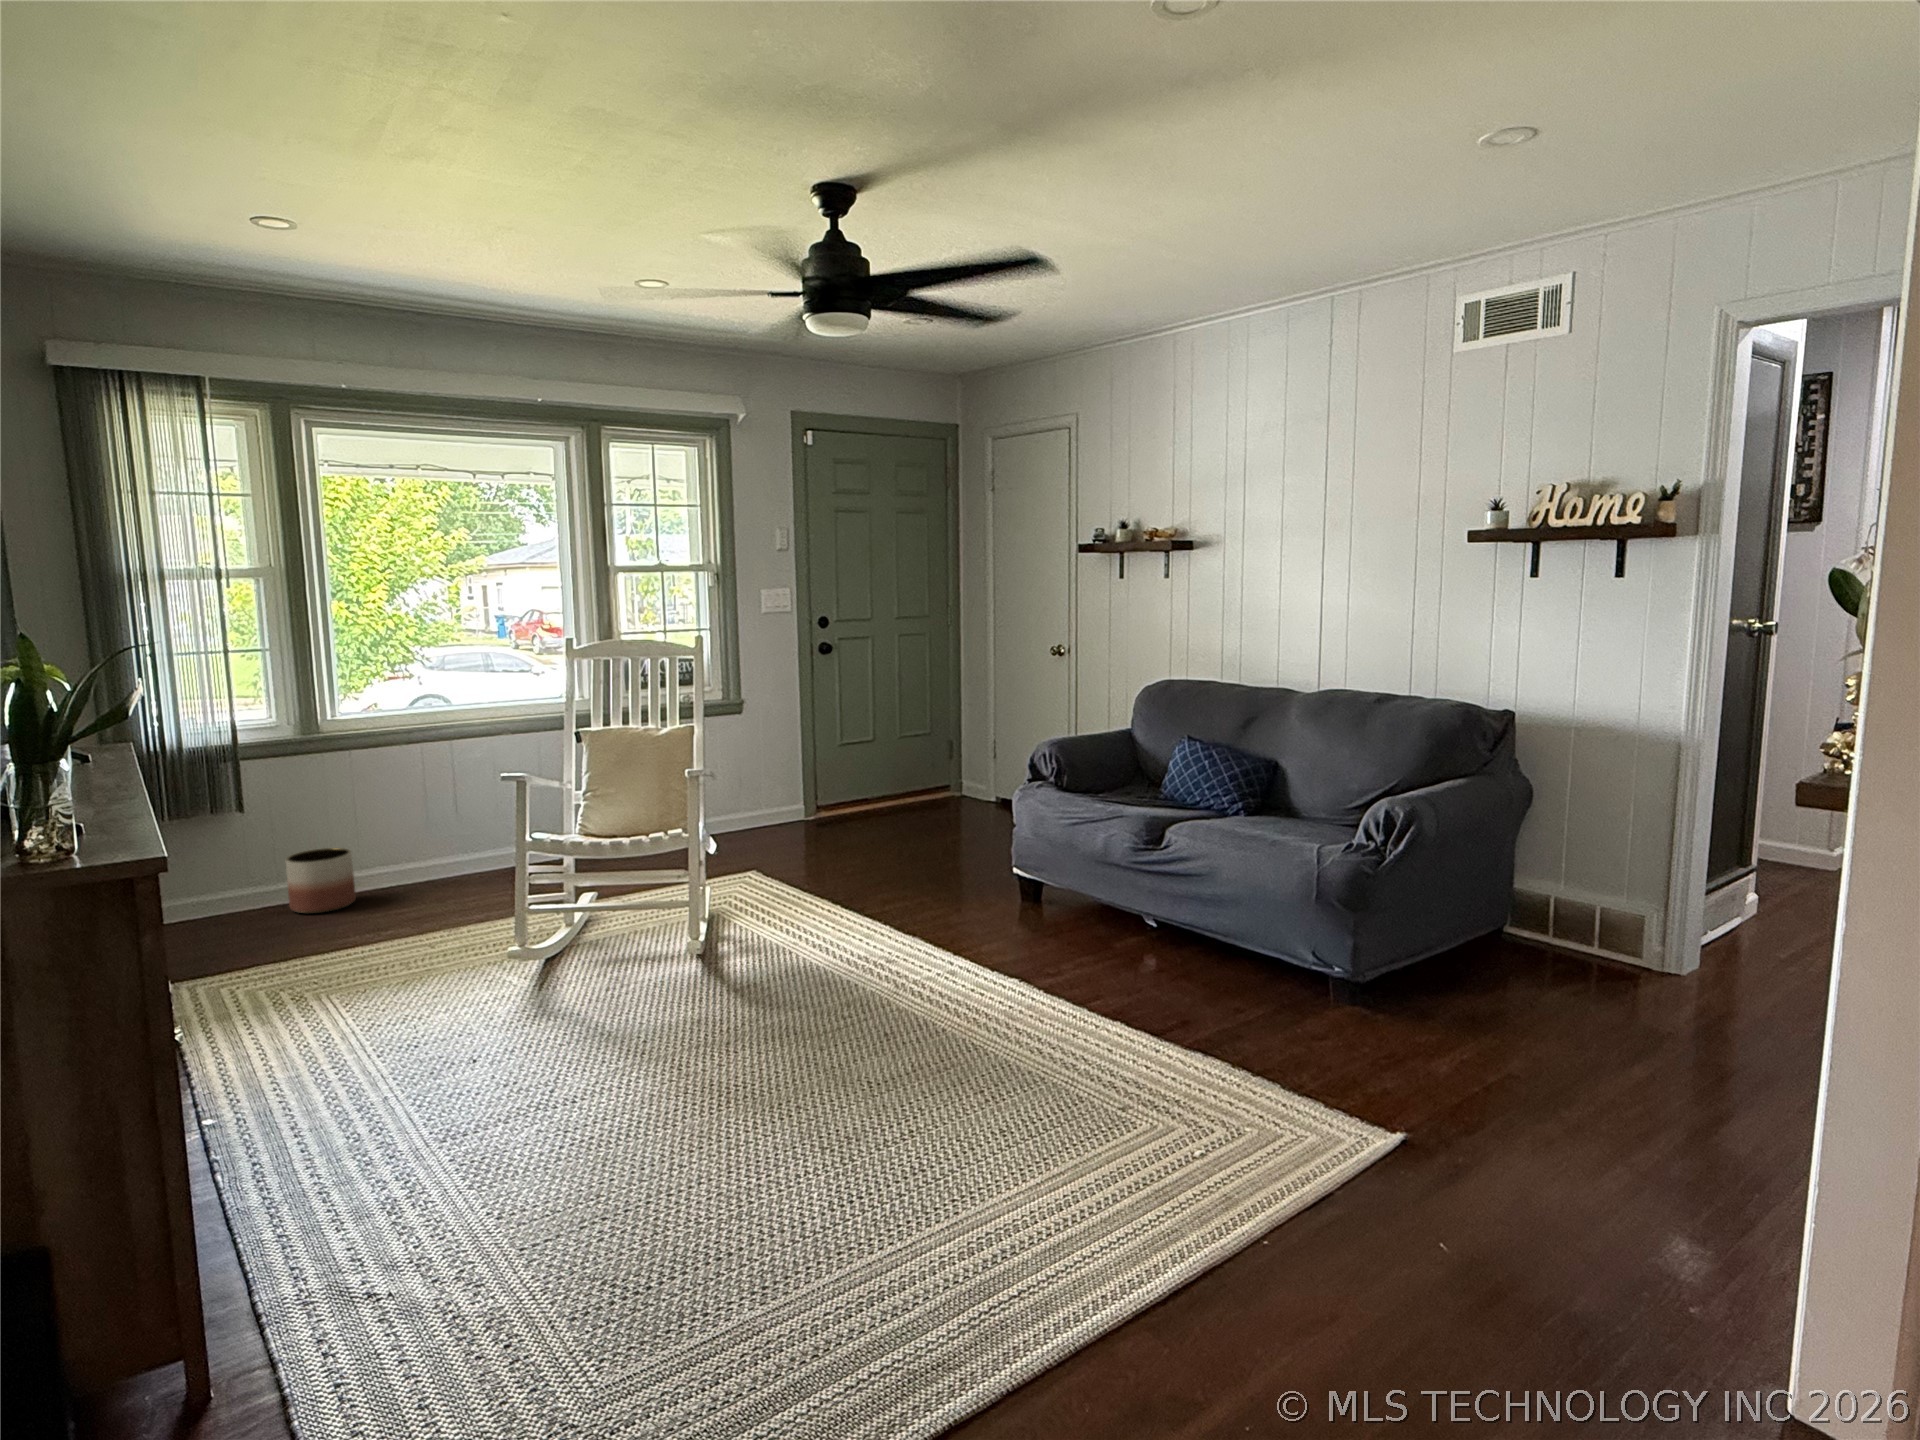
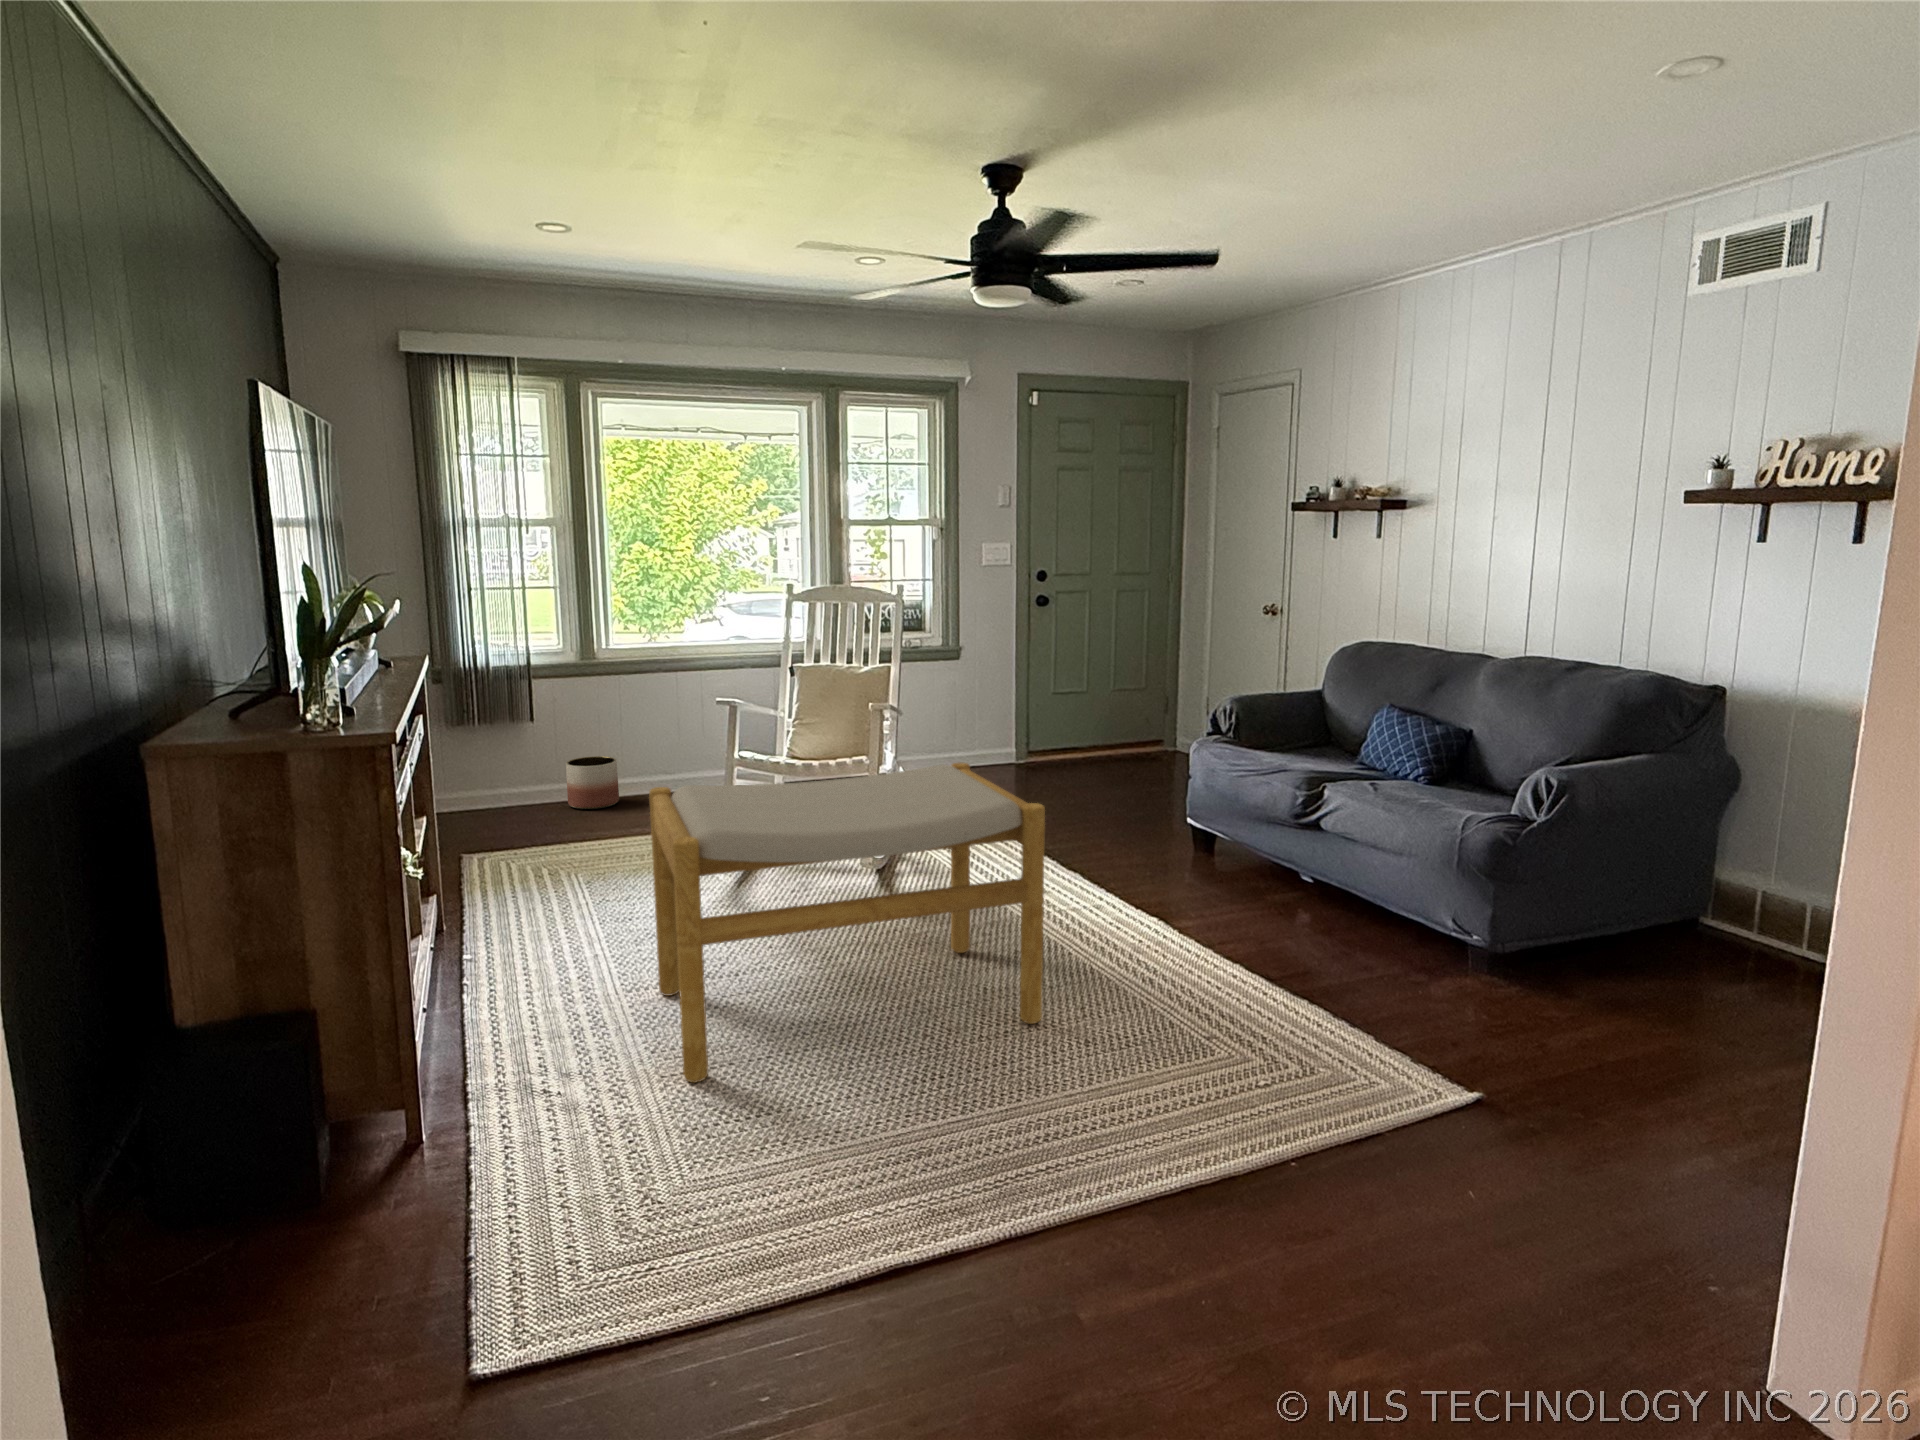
footstool: none [466,833,945,1251] -> present [649,763,1045,1083]

